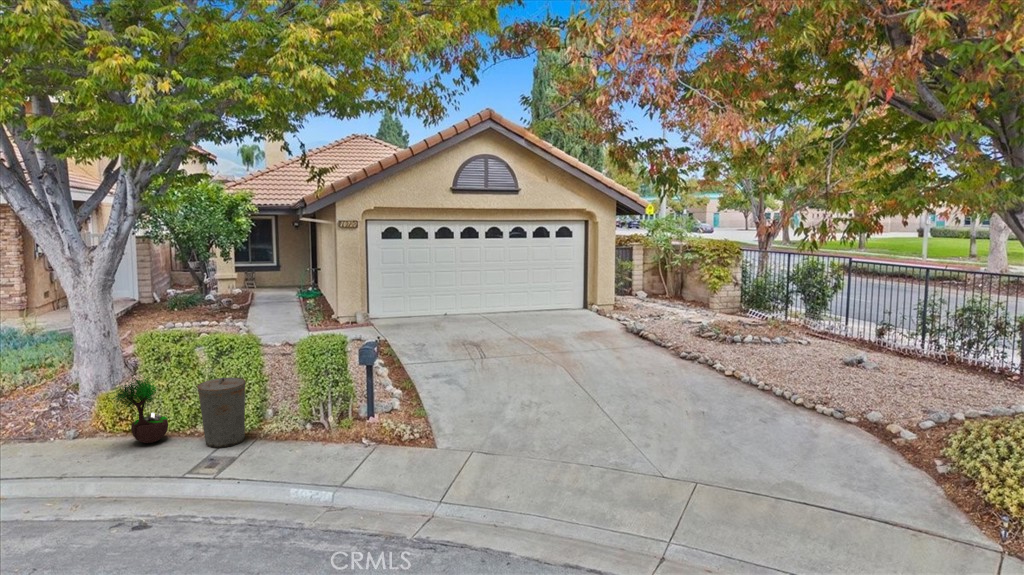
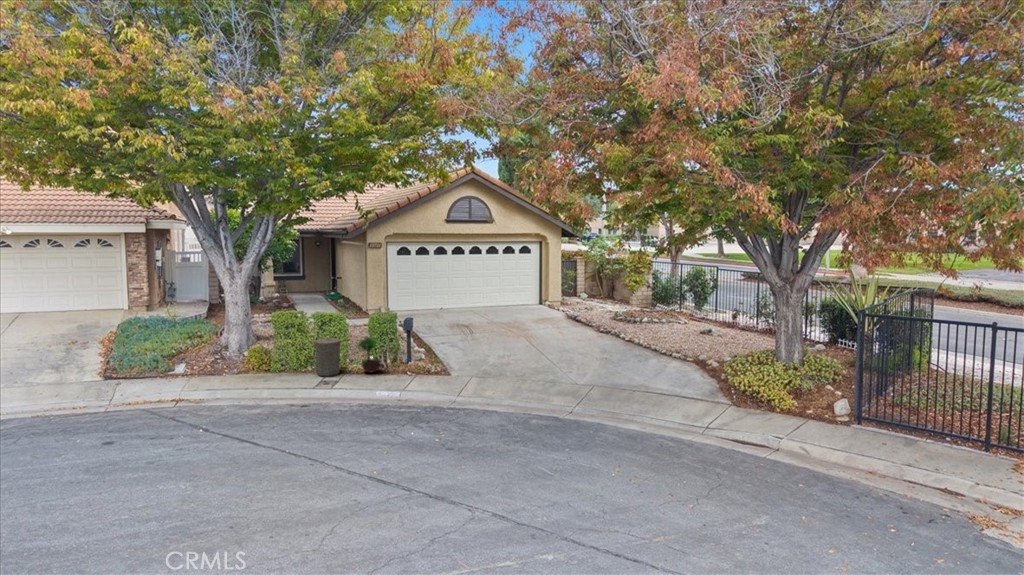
potted tree: present [110,377,168,443] -> present [356,335,380,373]

